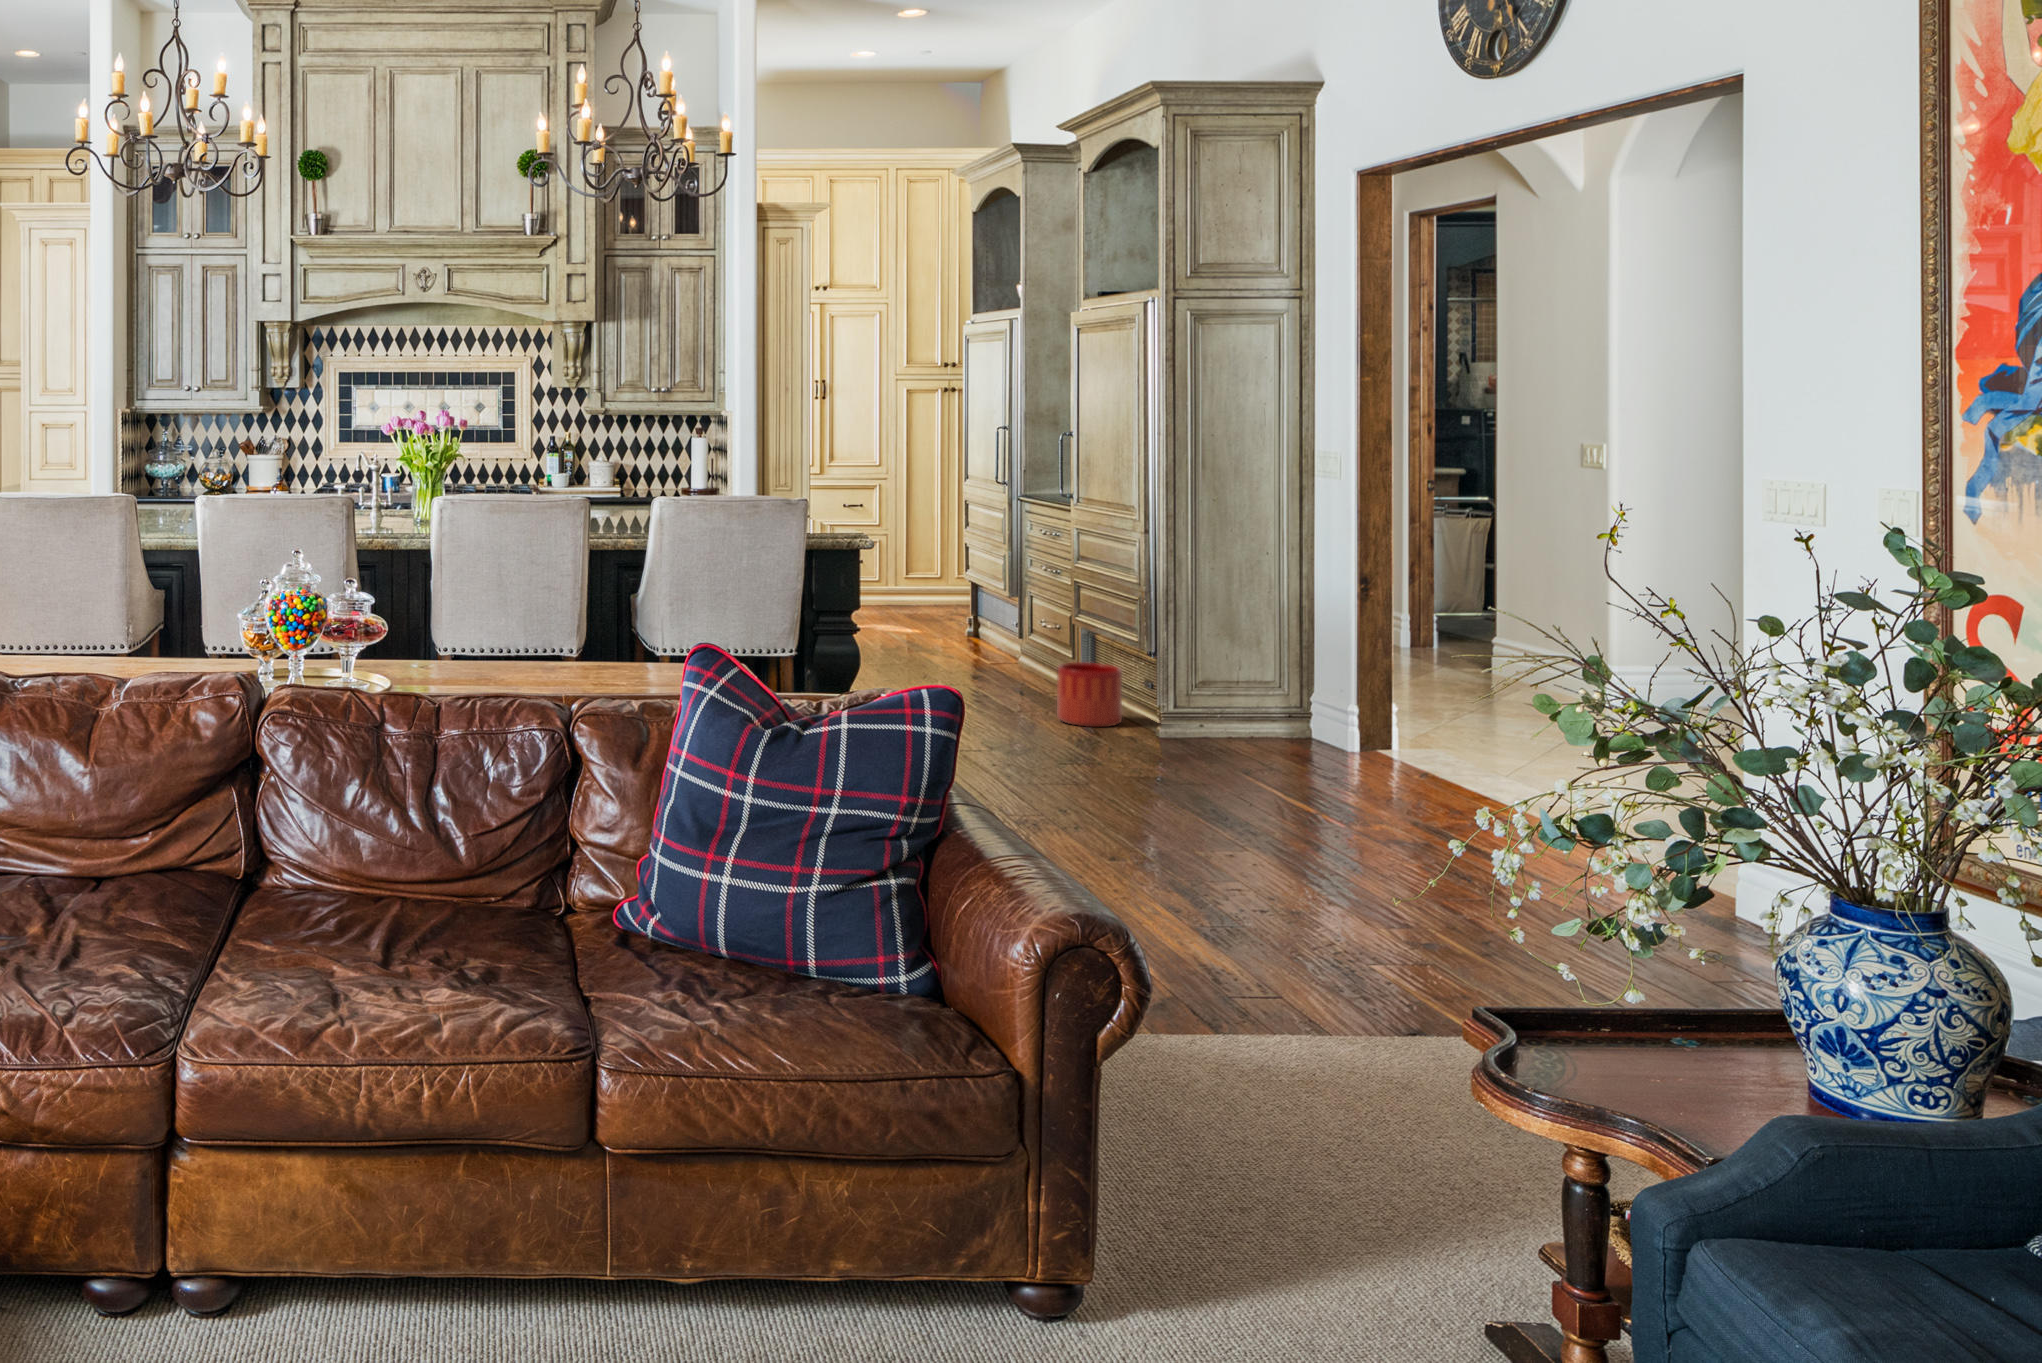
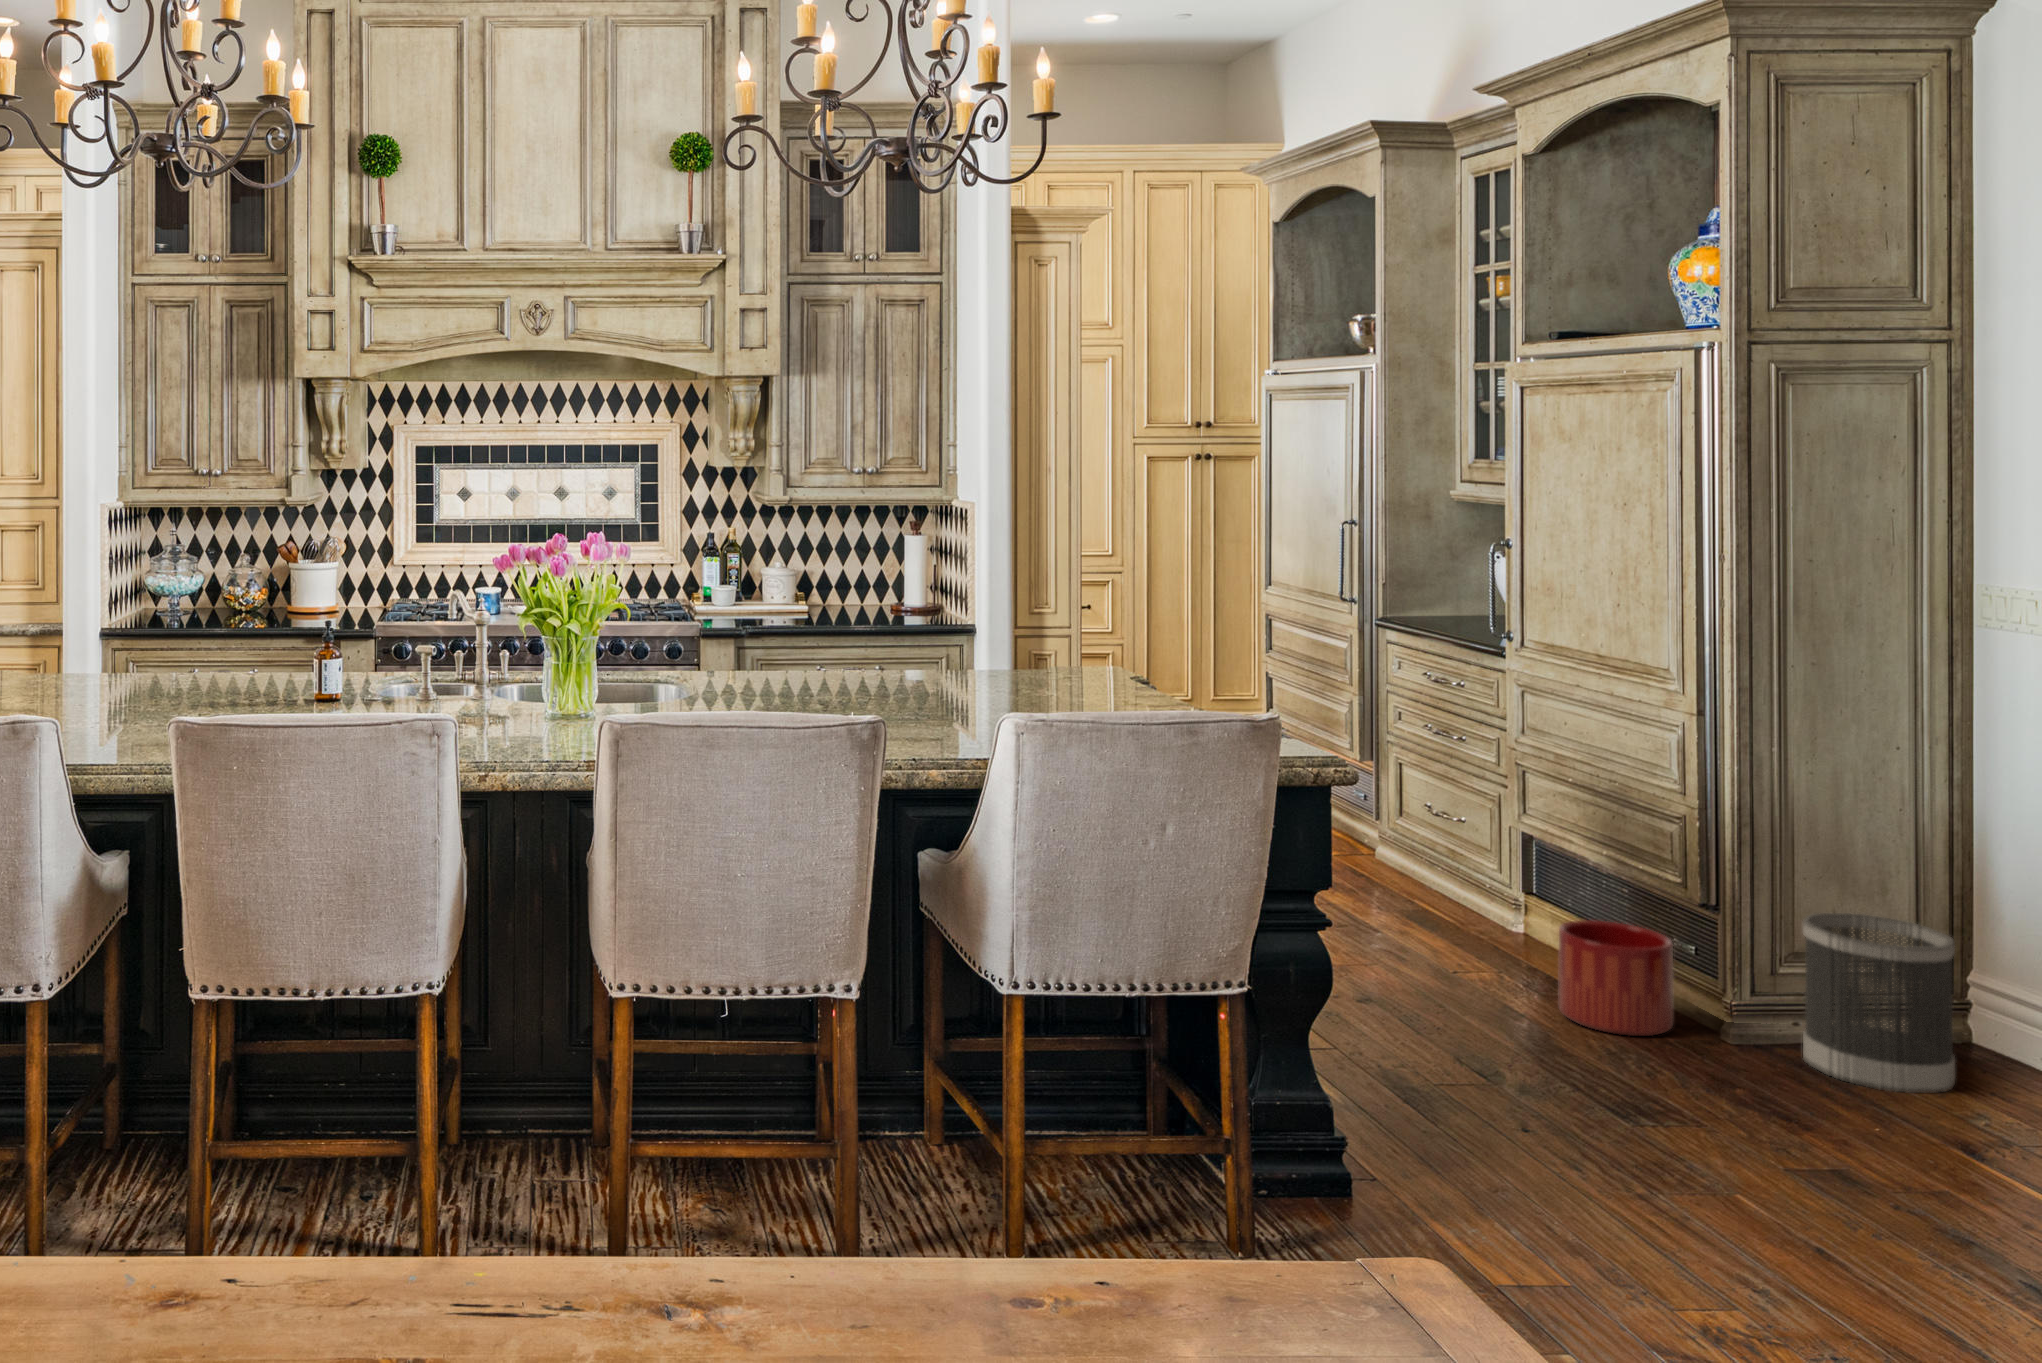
wastebasket: none [1183,646,1264,745] -> present [1803,913,1955,1093]

